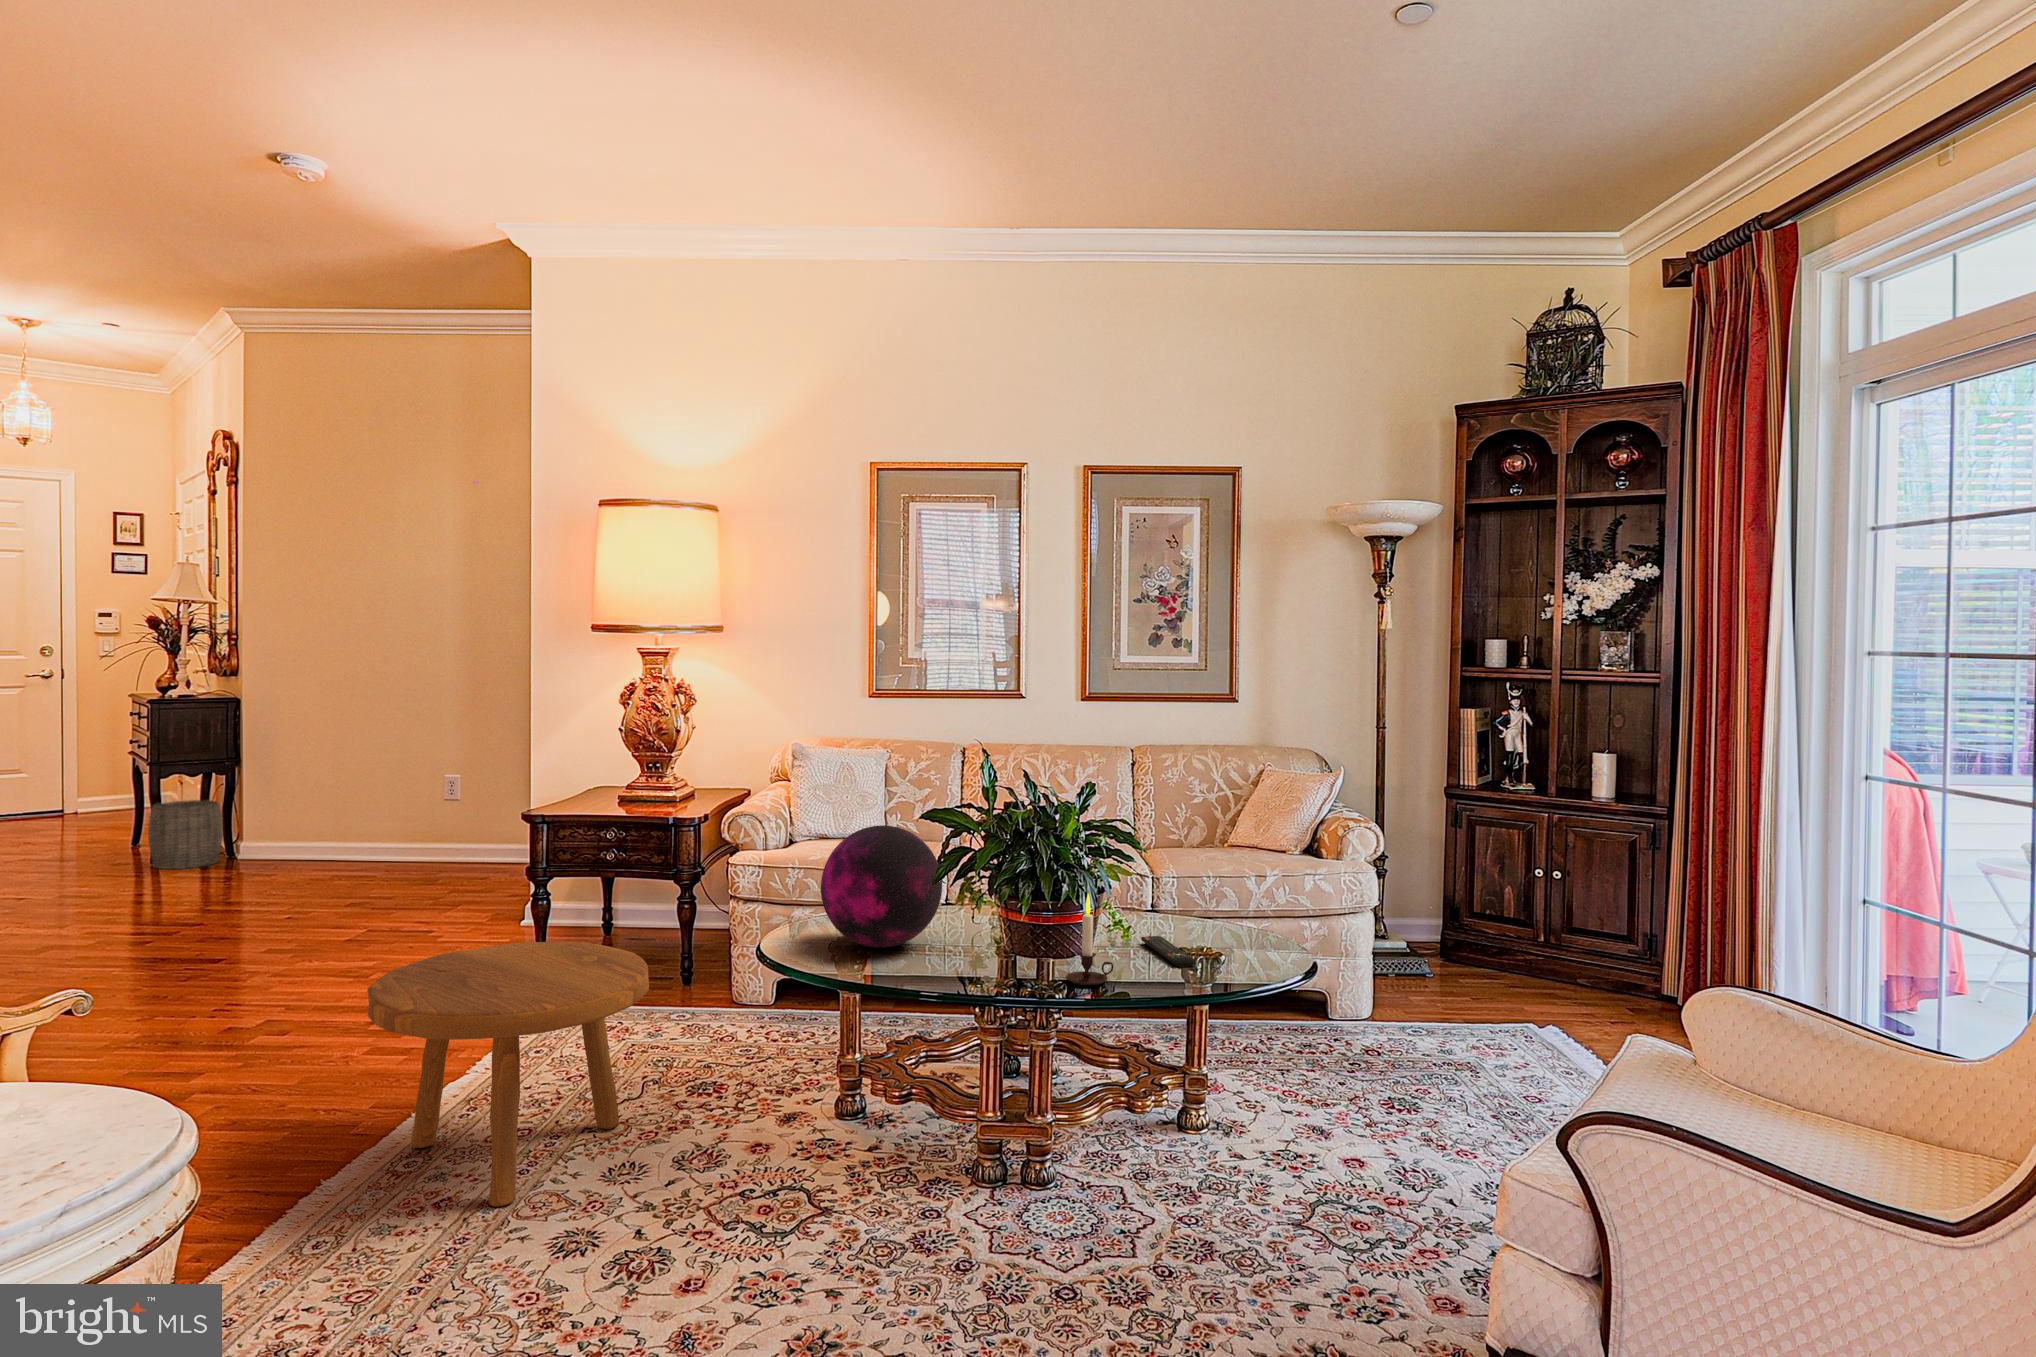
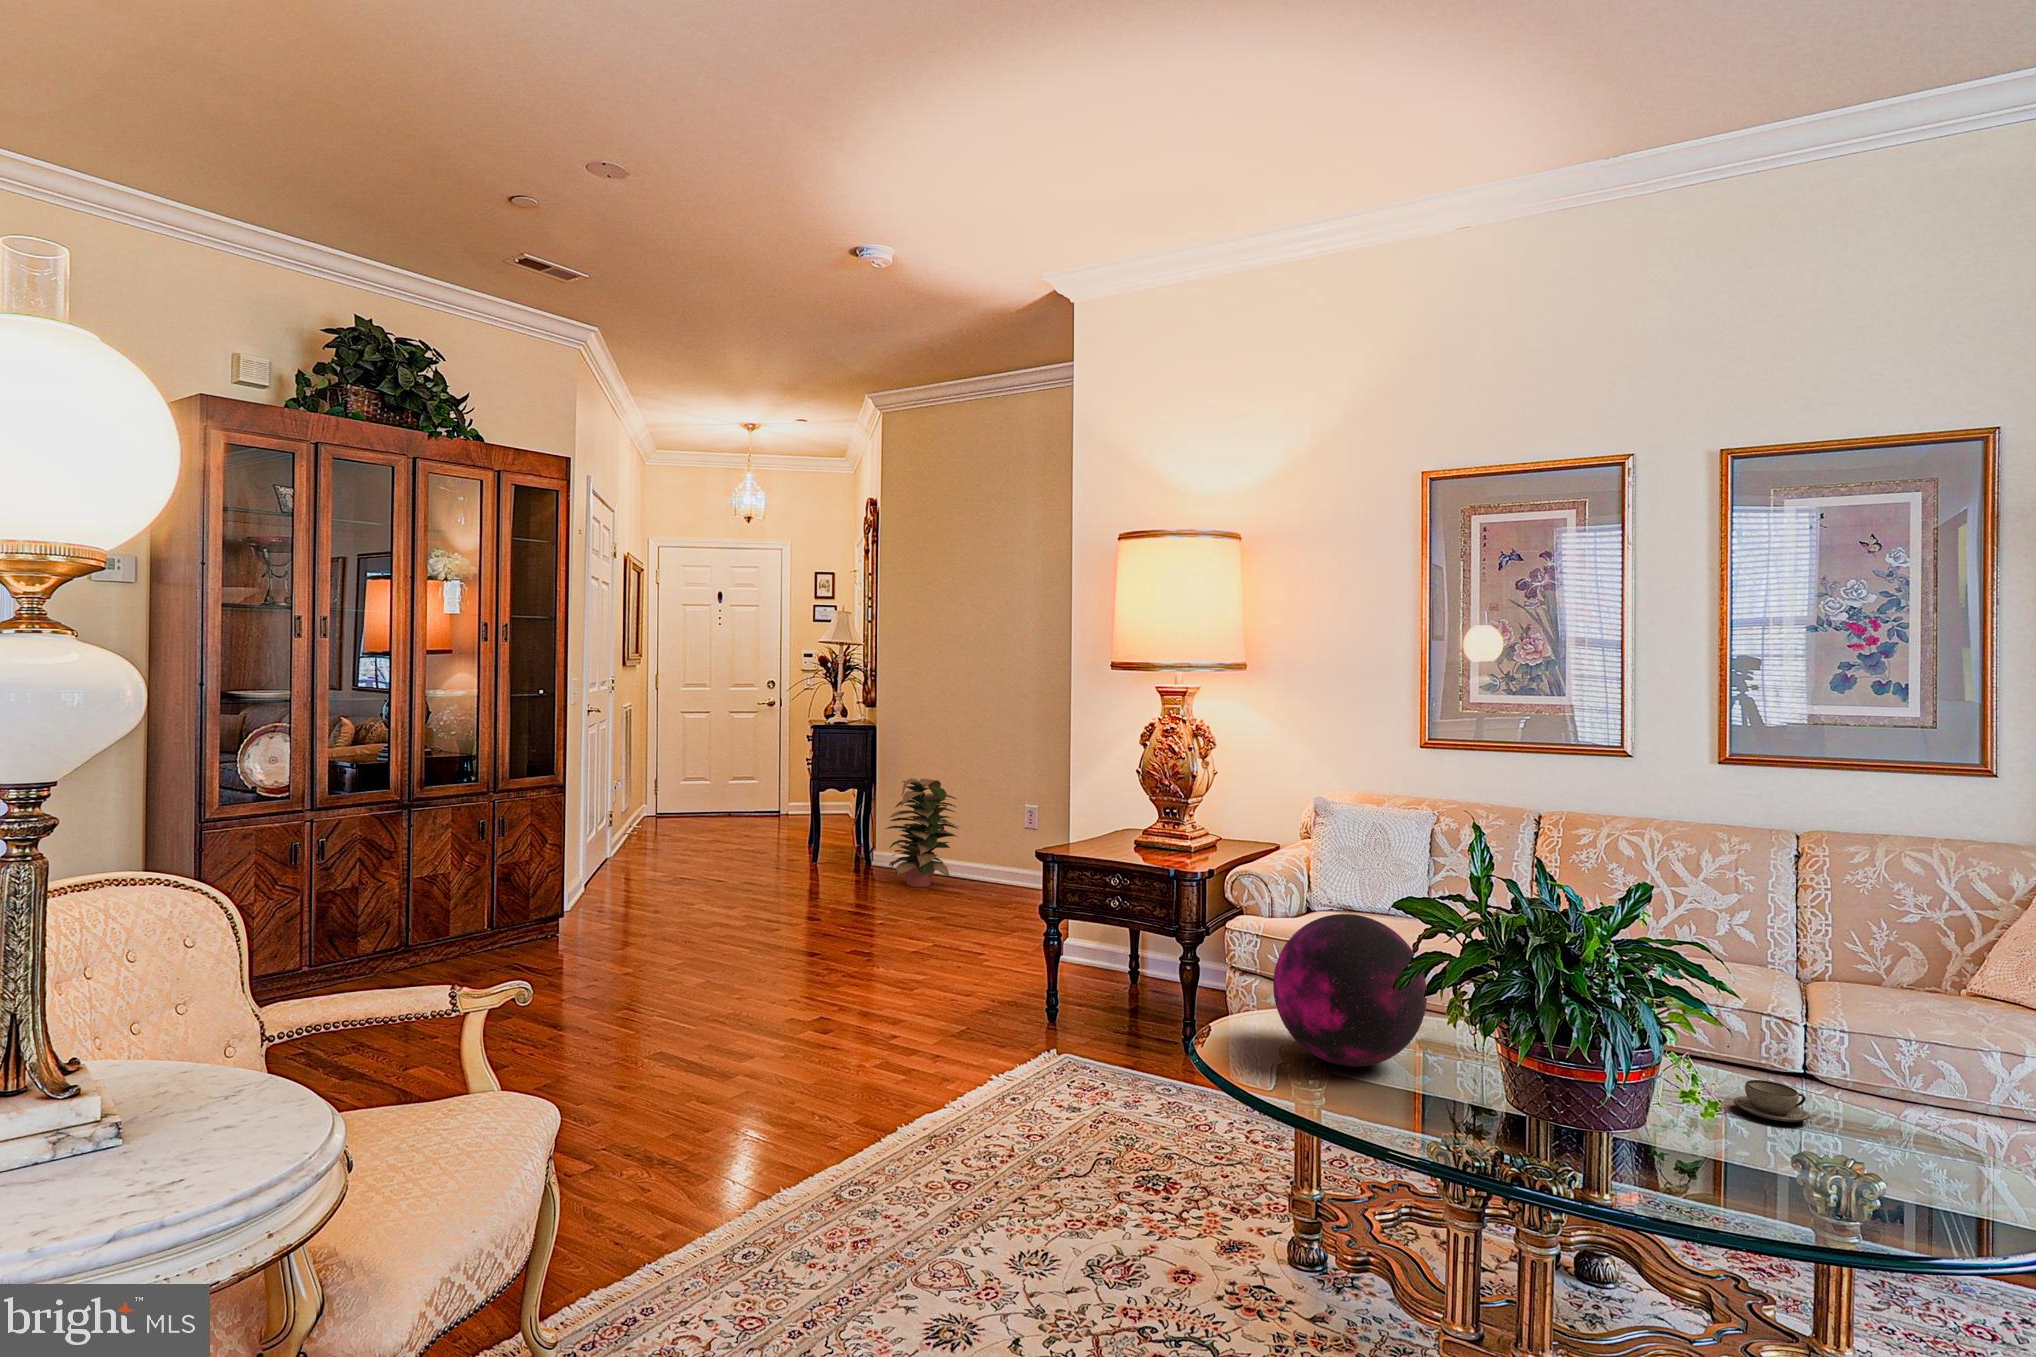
decorative plant: none [270,756,371,877] -> present [886,778,959,887]
woven basket: present [148,800,223,869] -> none [806,809,858,866]
candle: present [1066,893,1113,985] -> none [1576,1050,1654,1184]
teacup: none [1143,907,1188,932] -> present [1734,1080,1810,1121]
remote control: present [1141,936,1196,967] -> none [1723,1121,1804,1186]
footstool: present [367,942,649,1207] -> none [816,986,1082,1266]

